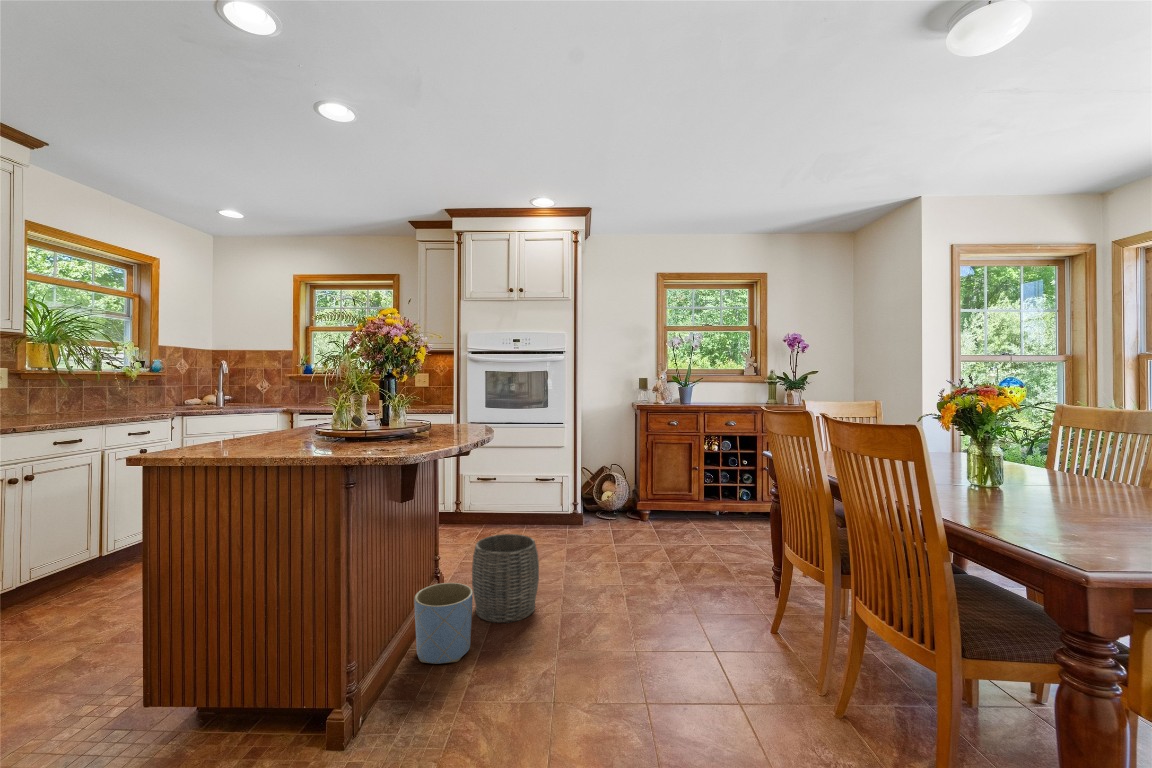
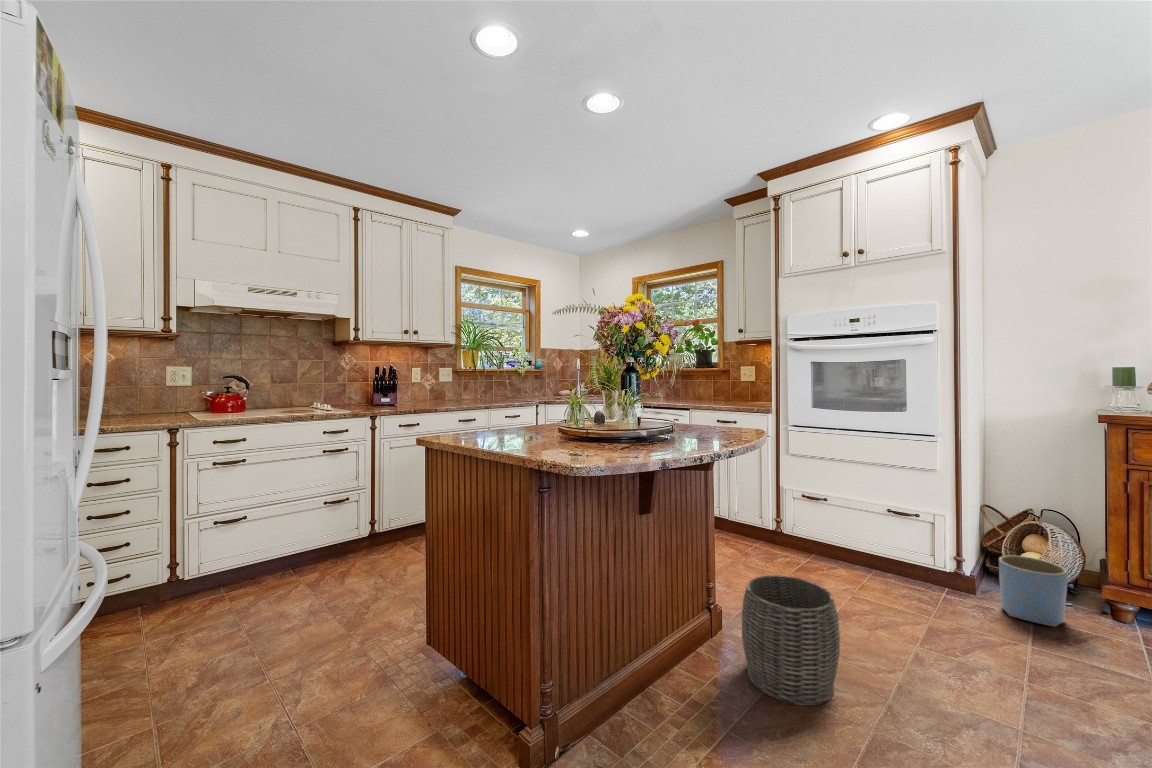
planter: present [414,583,473,664] -> present [999,555,1068,627]

